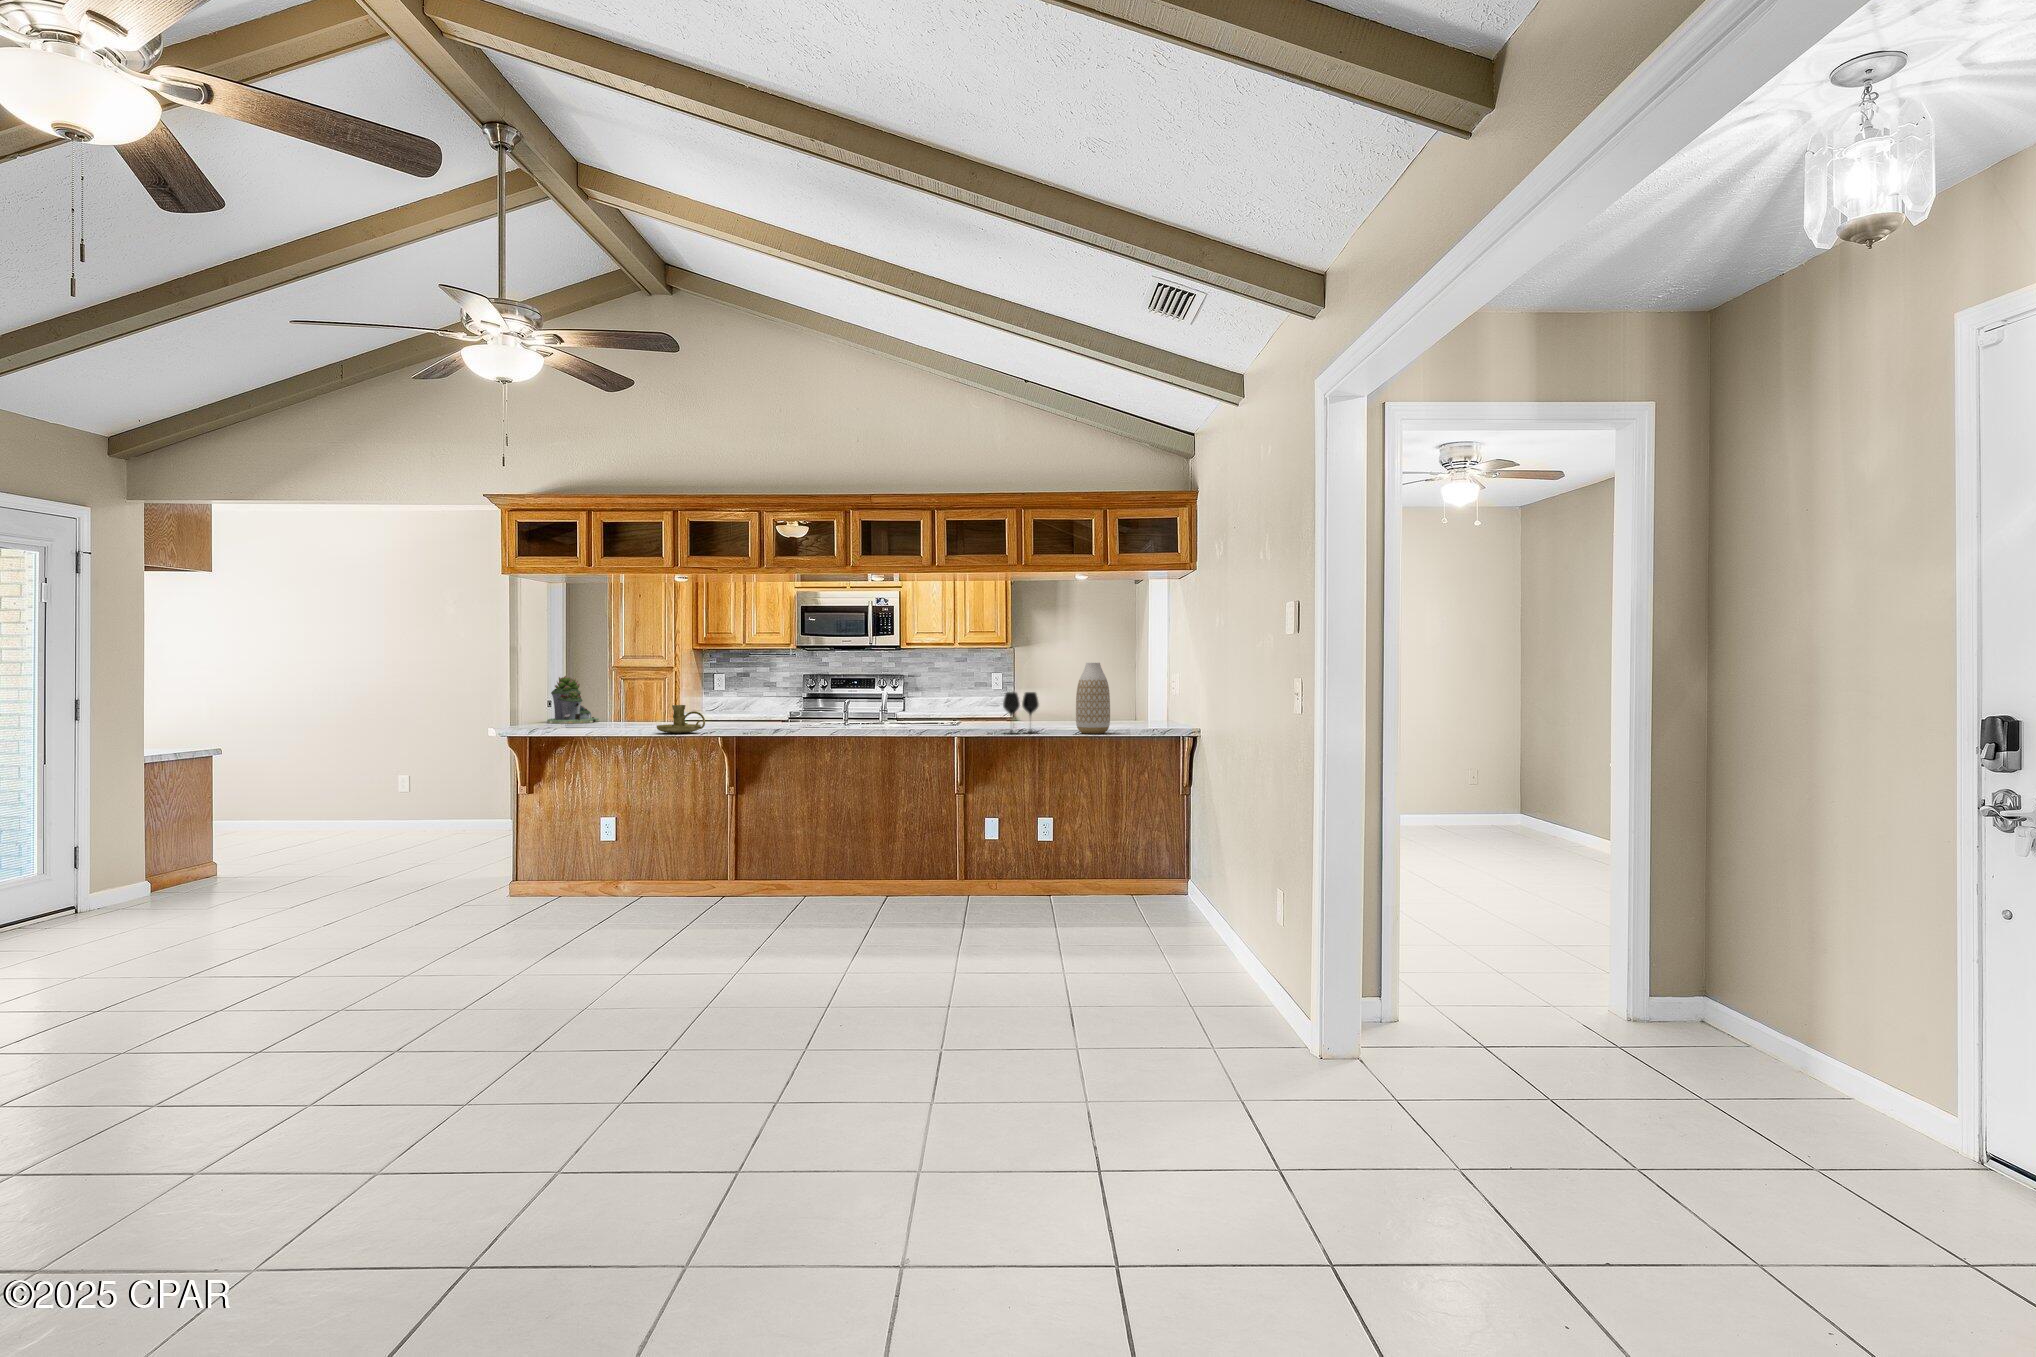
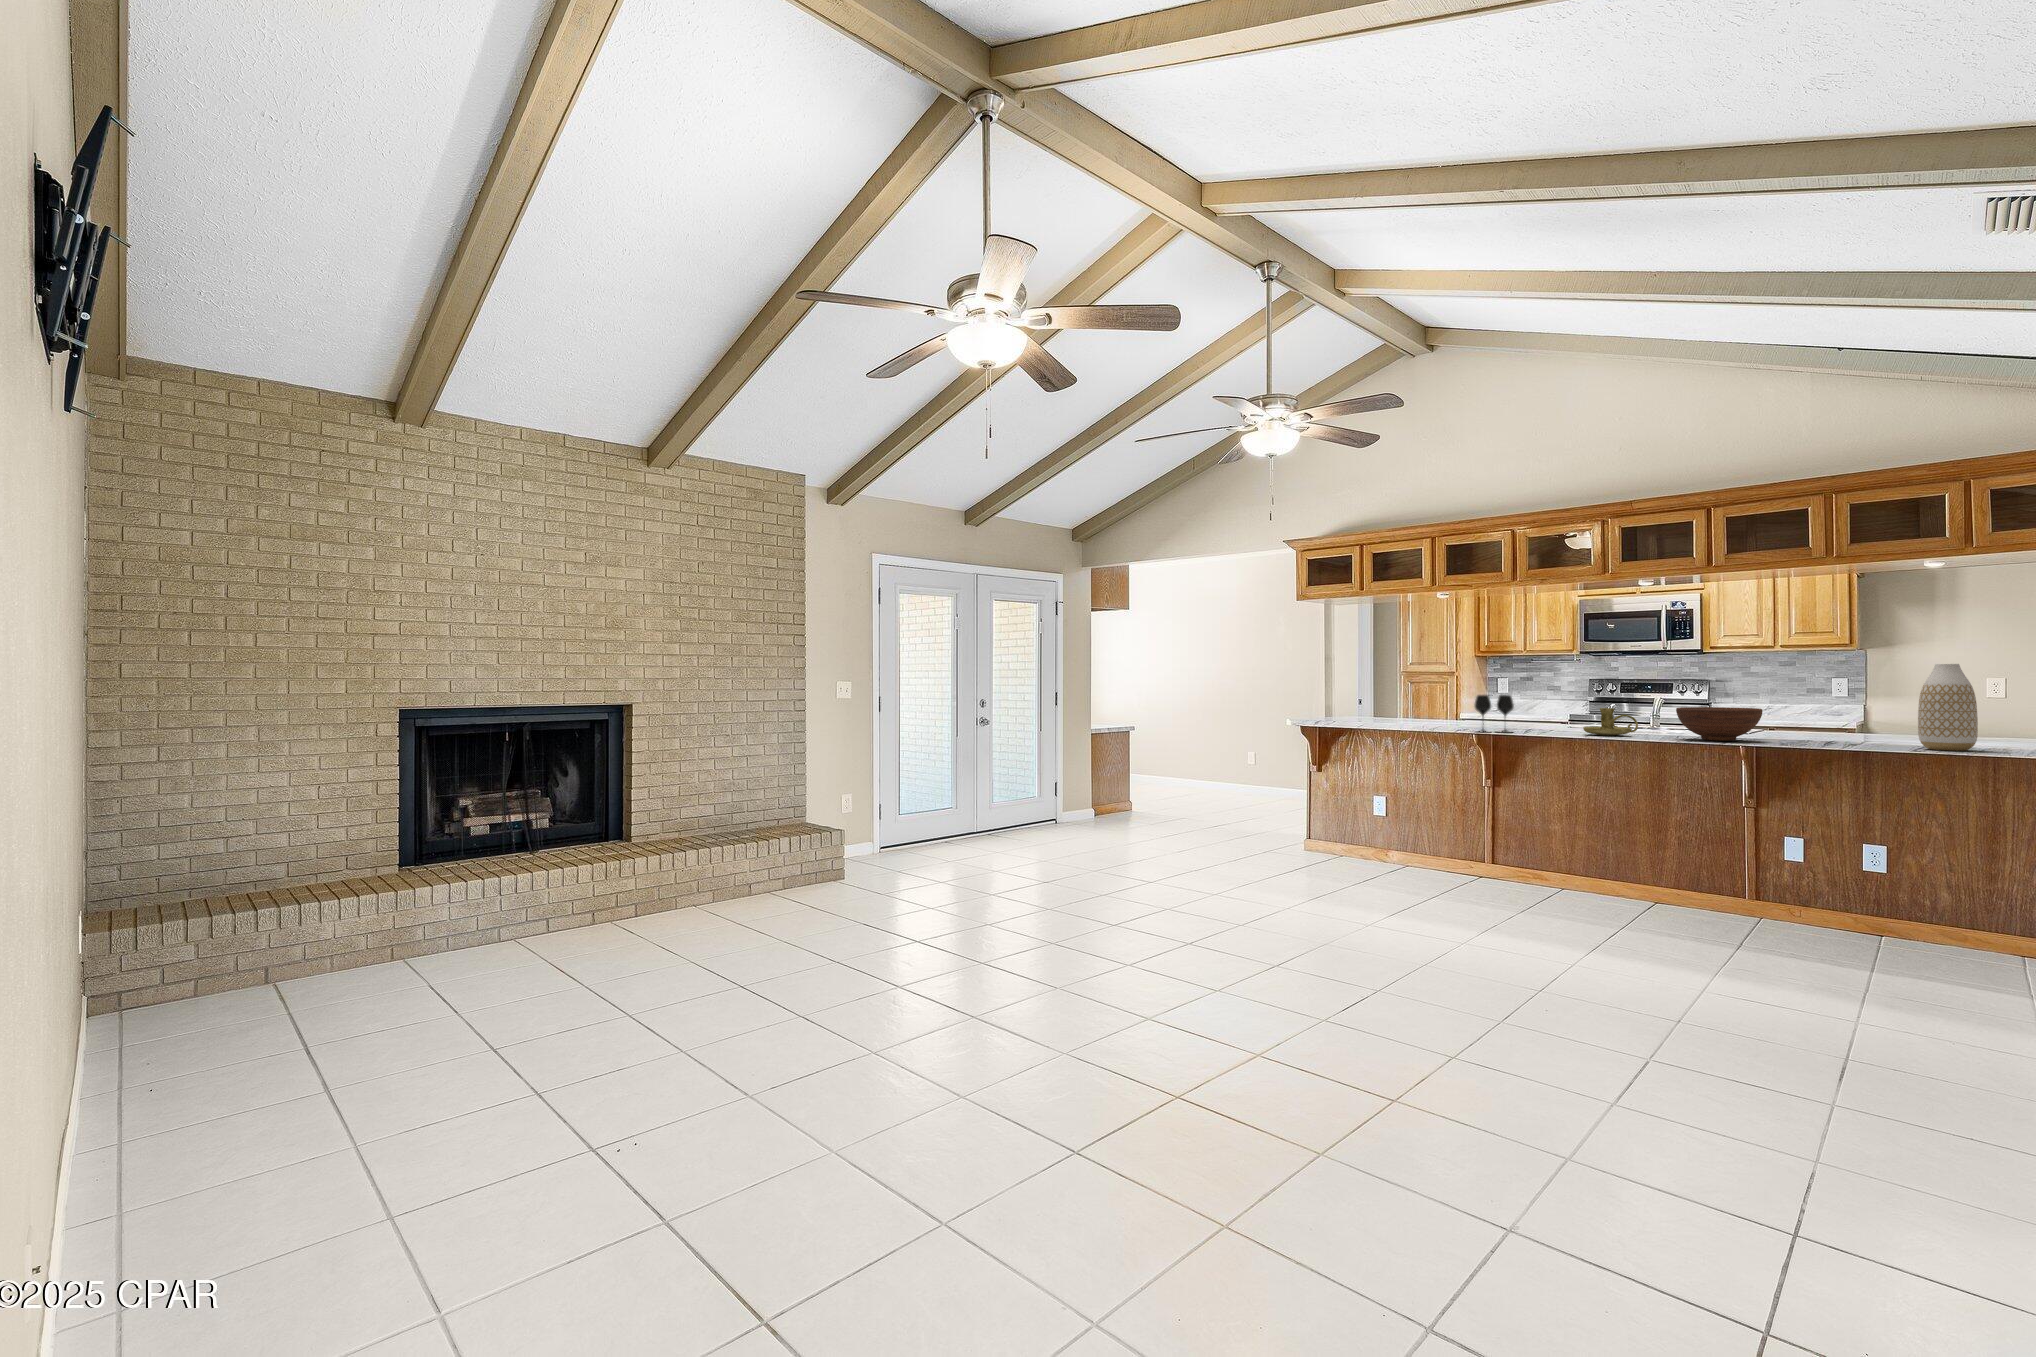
succulent planter: present [547,676,599,724] -> none [1340,680,1382,719]
wine glass: present [1003,692,1039,734] -> present [1474,695,1514,733]
fruit bowl: none [909,702,973,733] -> present [1676,707,1763,741]
candle holder: present [657,705,705,733] -> present [1583,708,1638,736]

